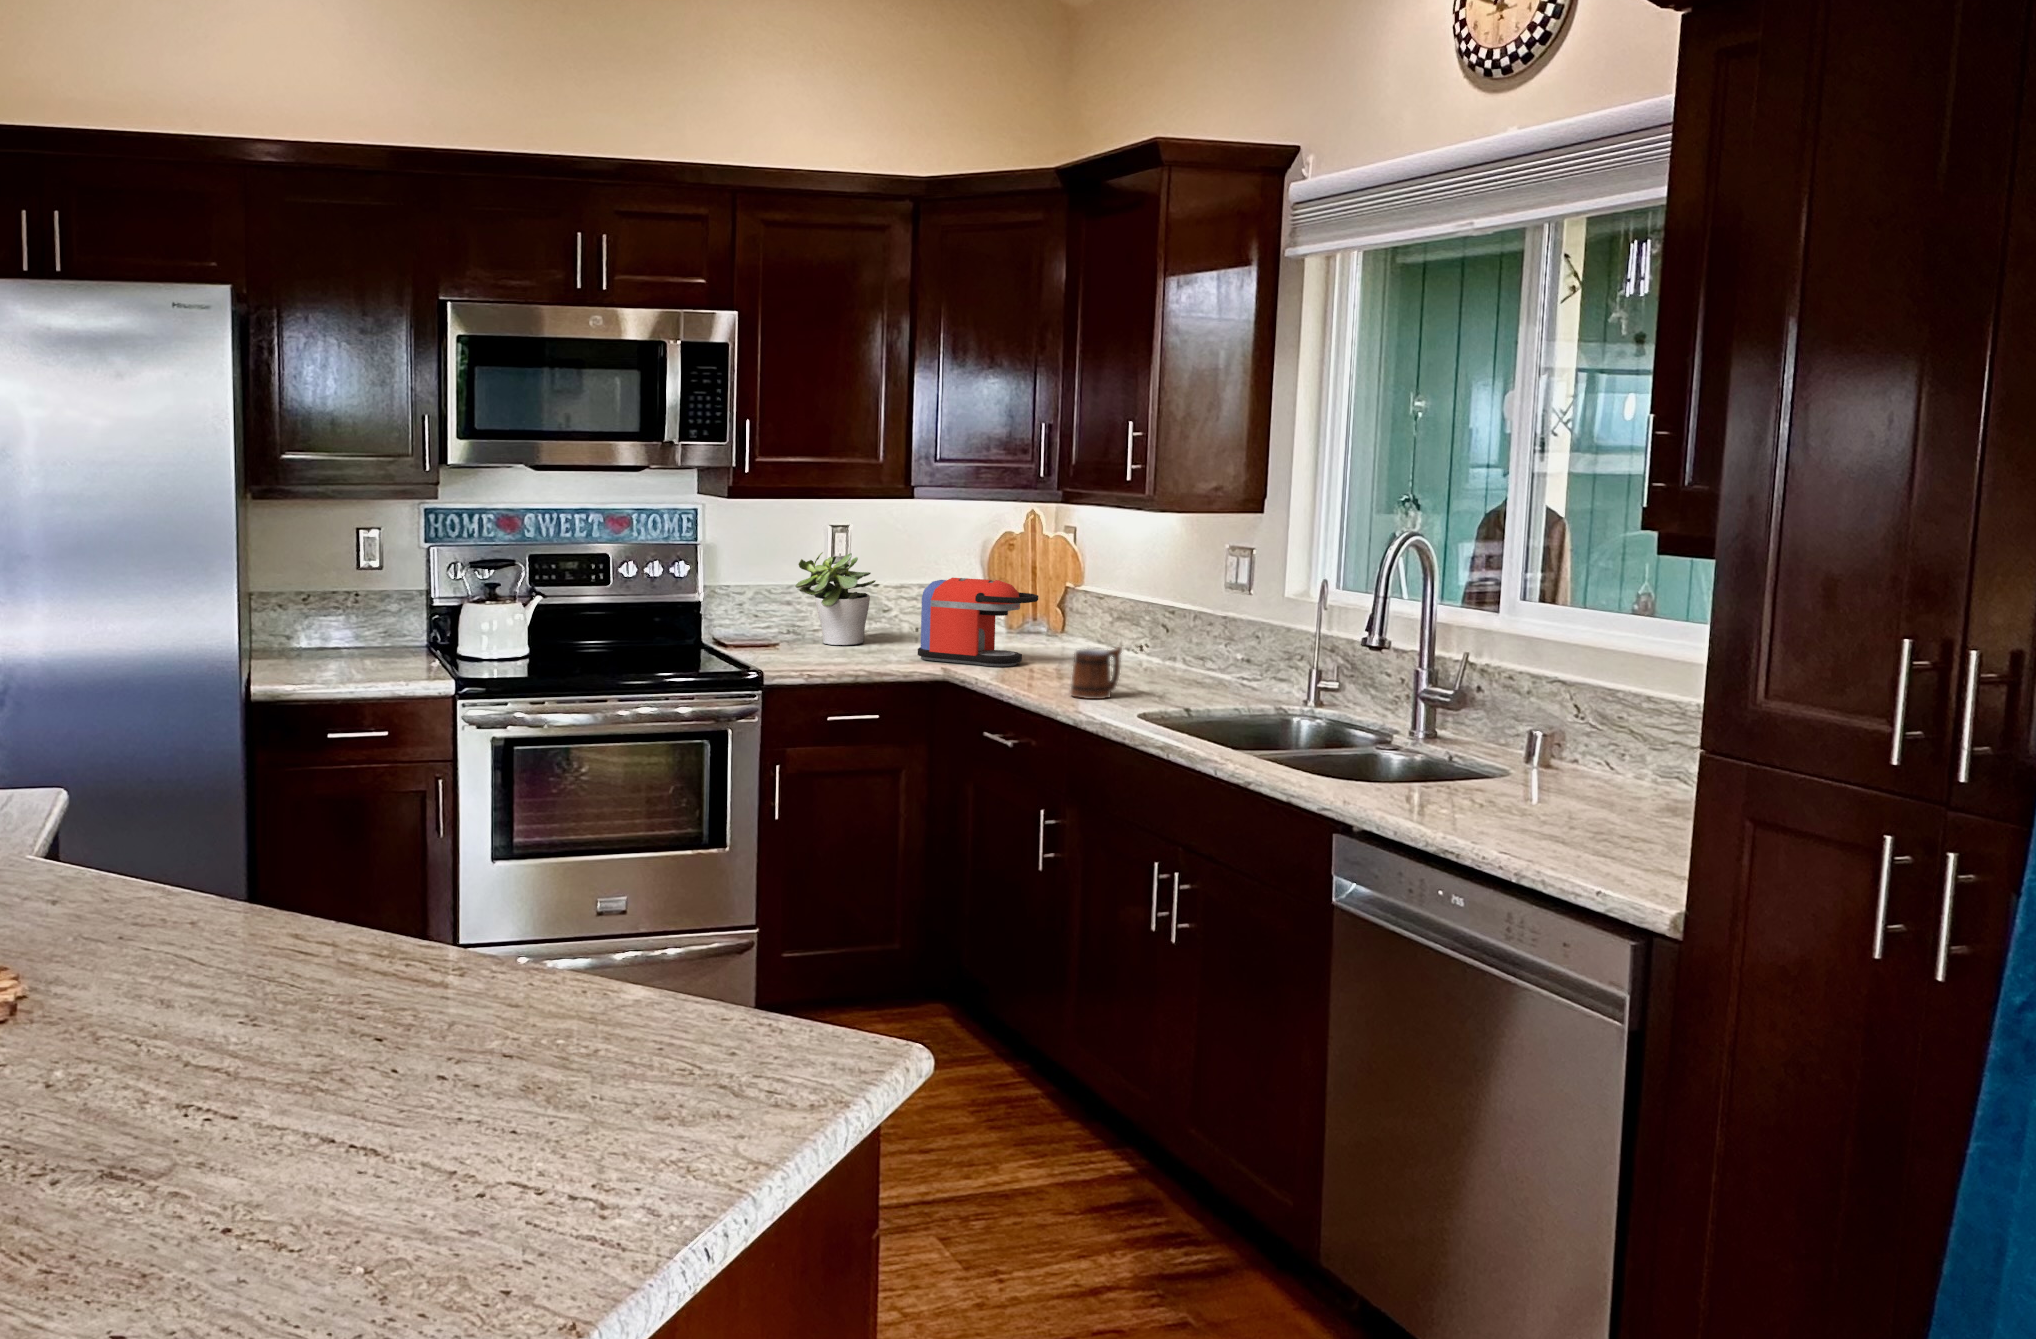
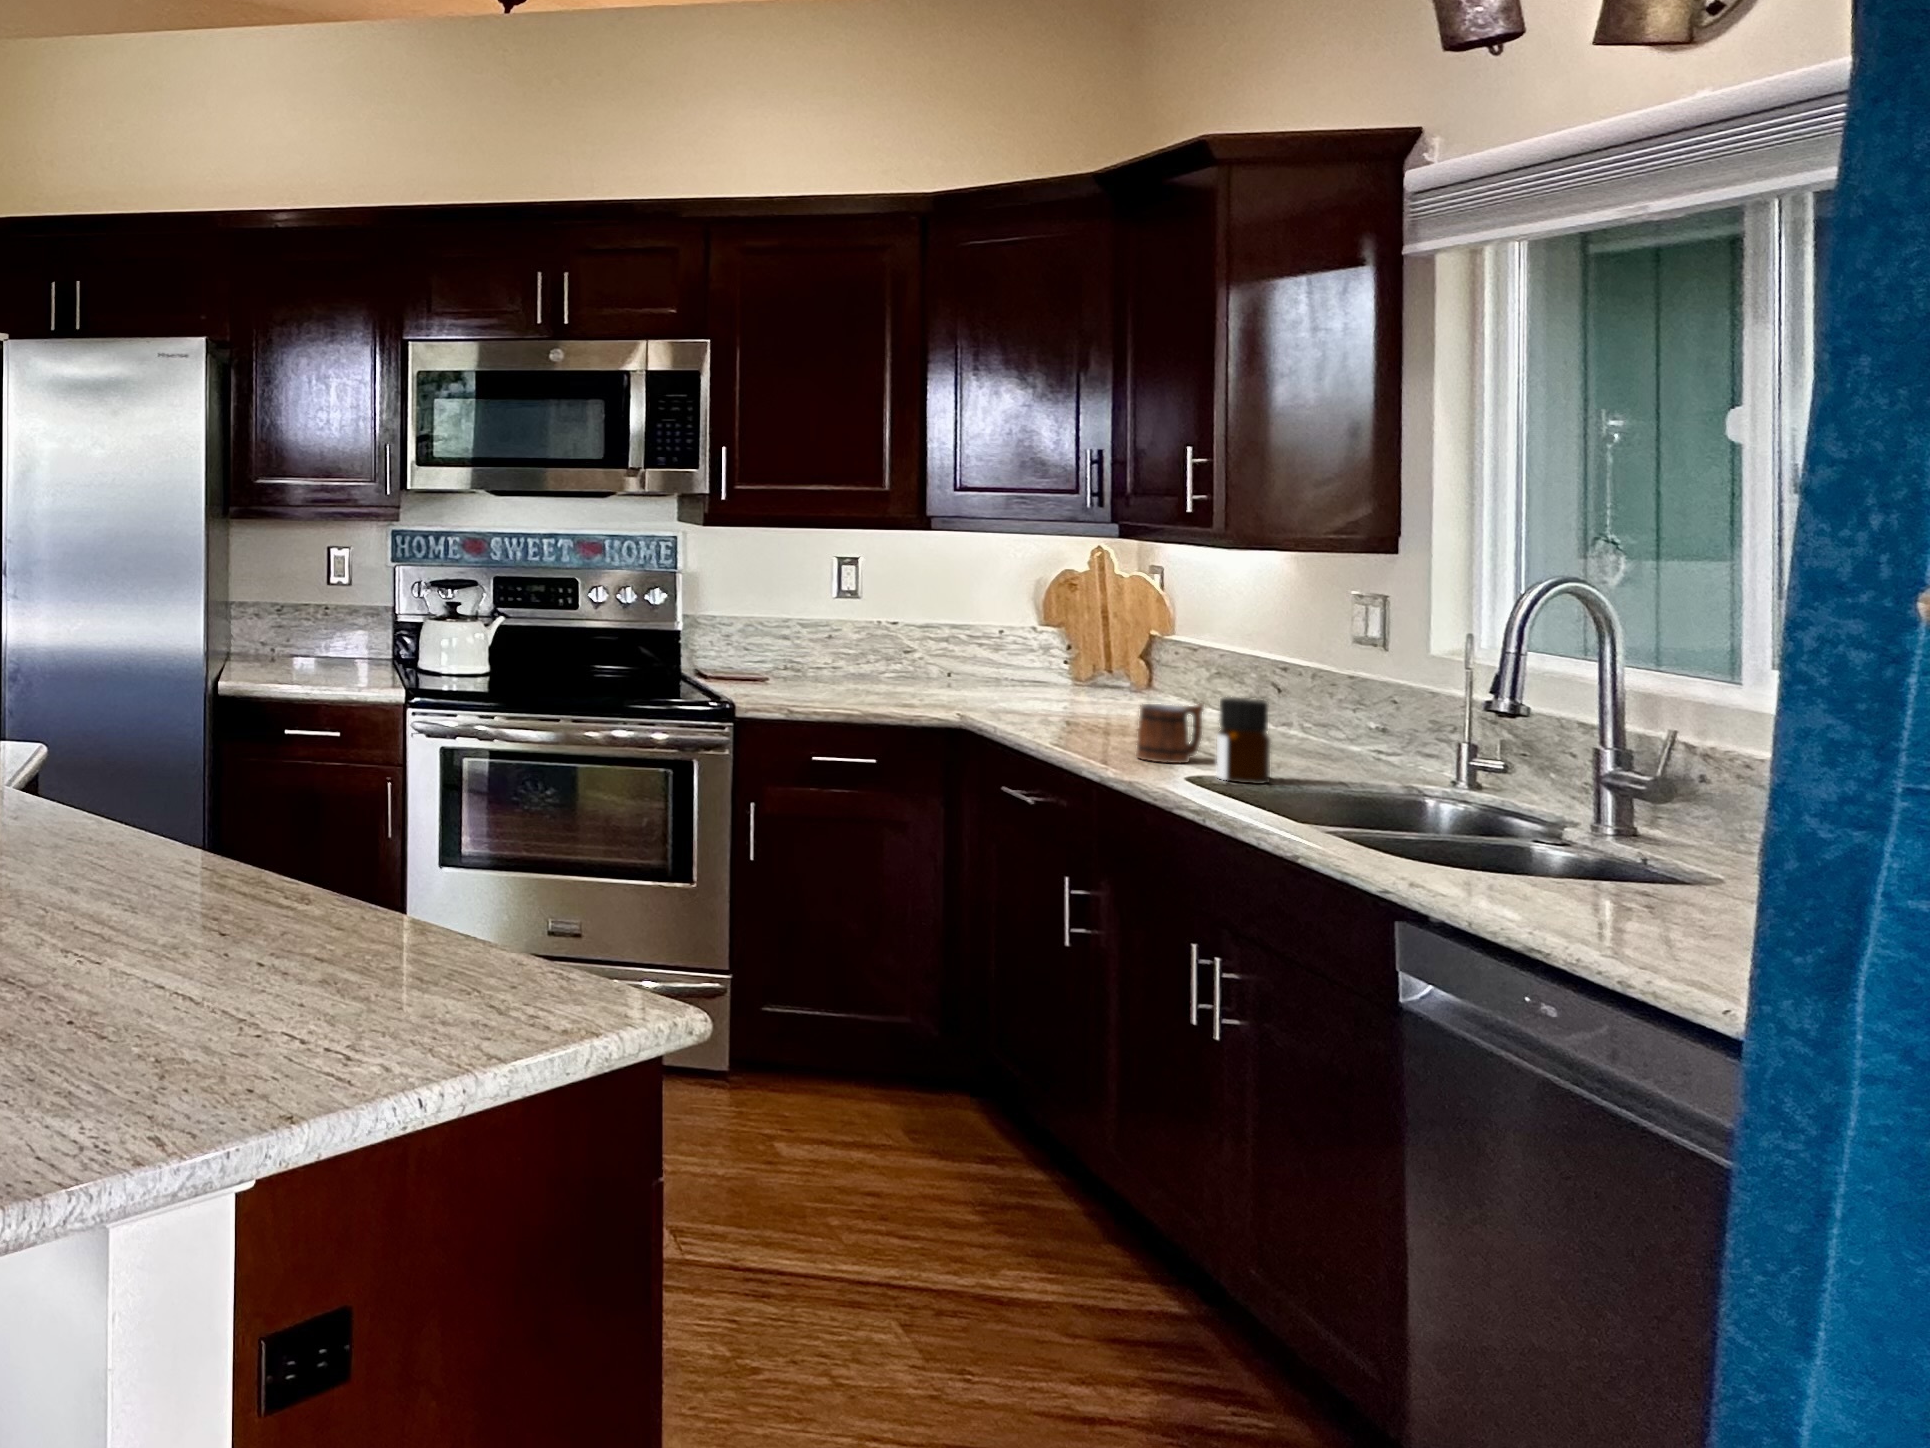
potted plant: present [795,552,875,645] -> none [805,582,901,688]
coffee maker: present [918,578,1039,667] -> none [950,616,1101,721]
bottle: none [1133,641,1174,713] -> present [1217,697,1270,784]

